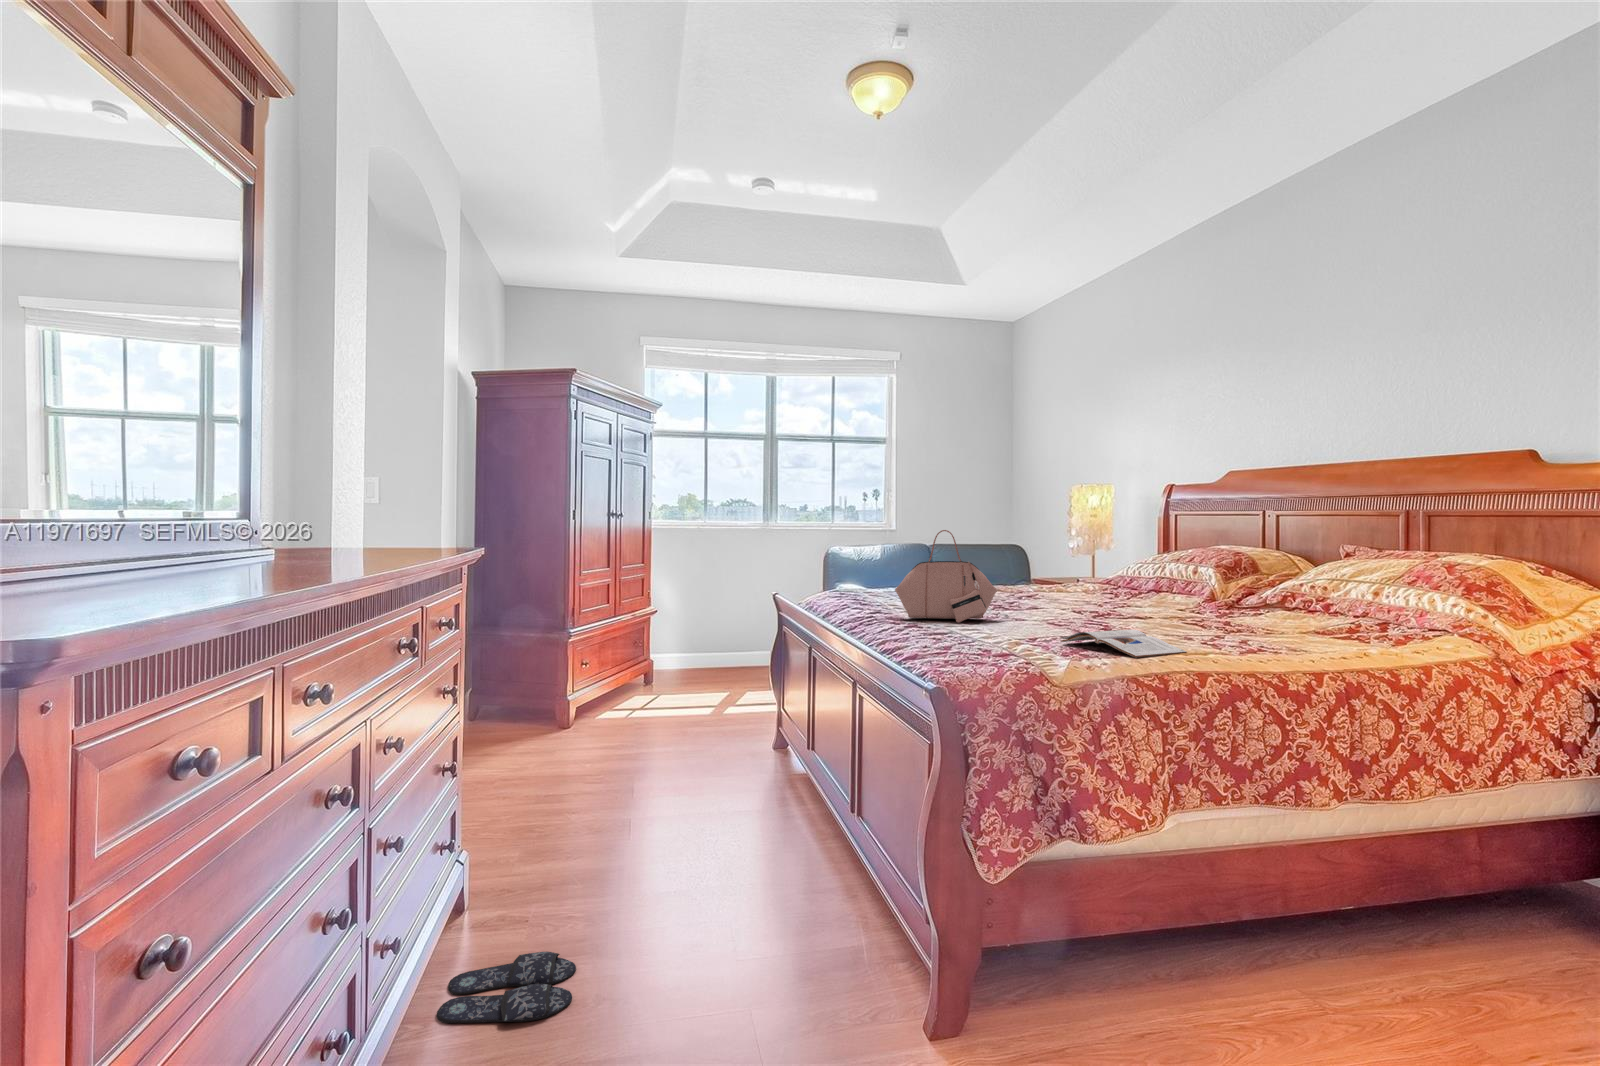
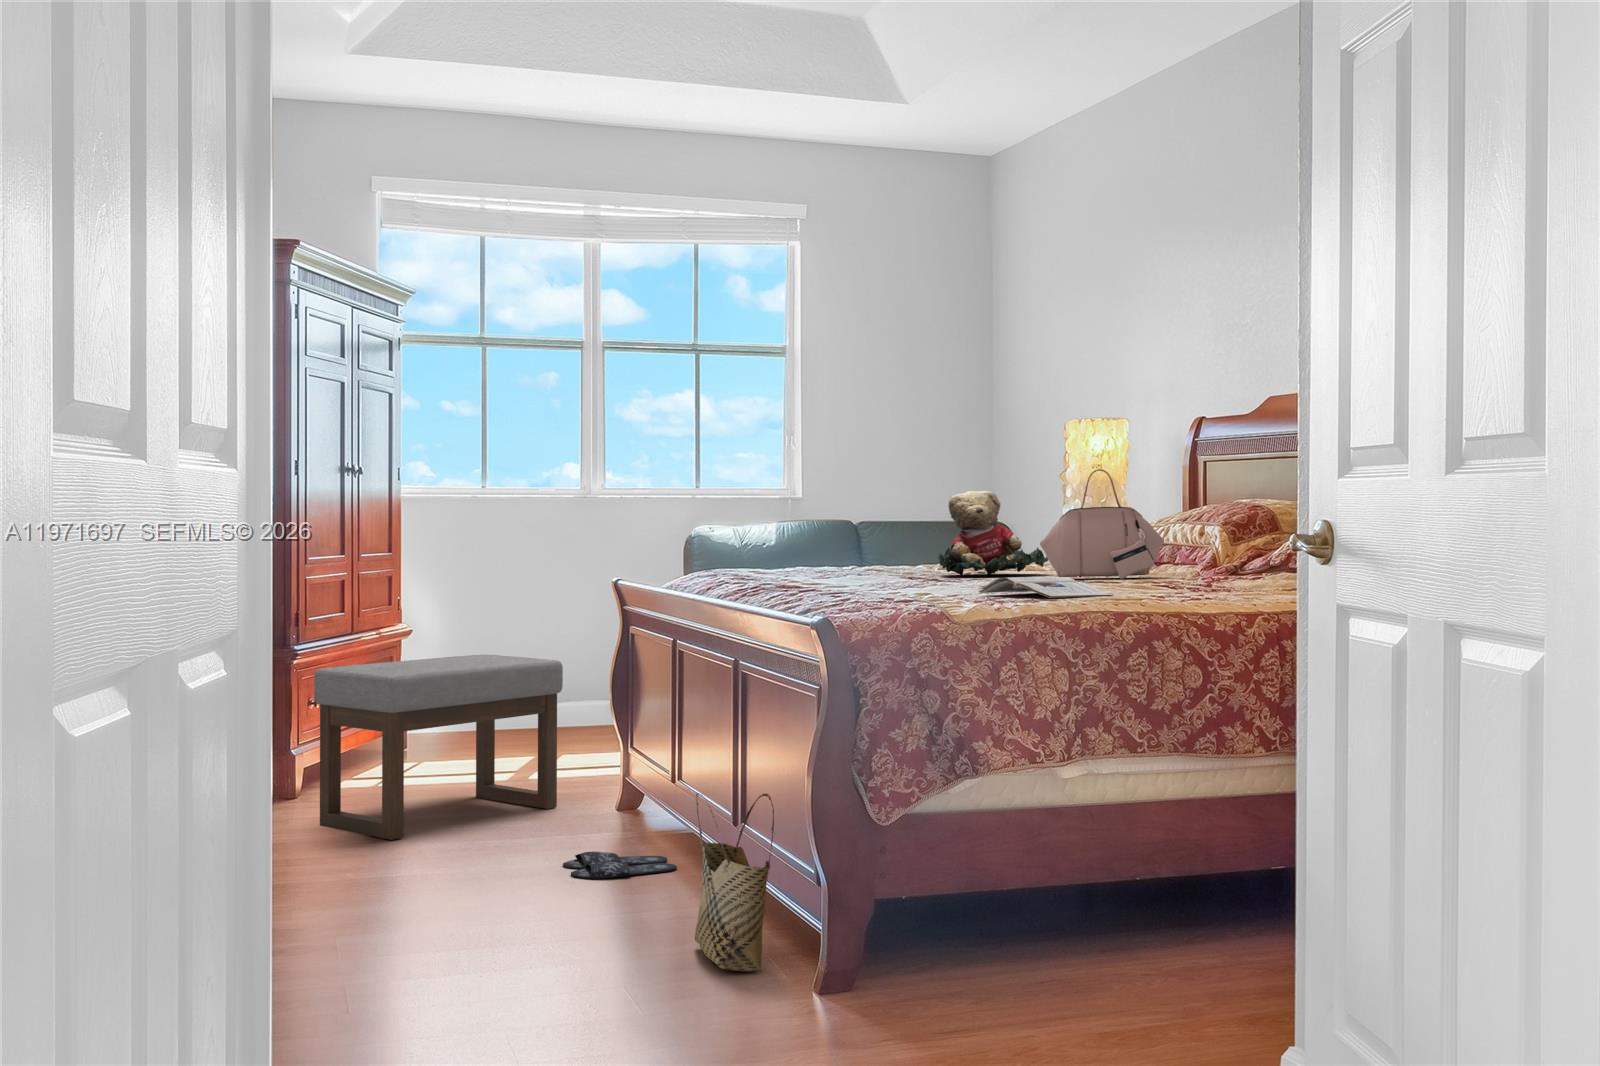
handbag: present [895,530,997,623] -> present [1040,469,1164,579]
teddy bear: none [997,538,1079,599] -> present [938,491,1048,575]
ottoman: none [569,641,738,780] -> present [314,655,563,840]
woven basket: none [819,821,888,991] -> present [695,793,774,971]
slippers: present [437,952,576,1023] -> present [563,851,677,879]

